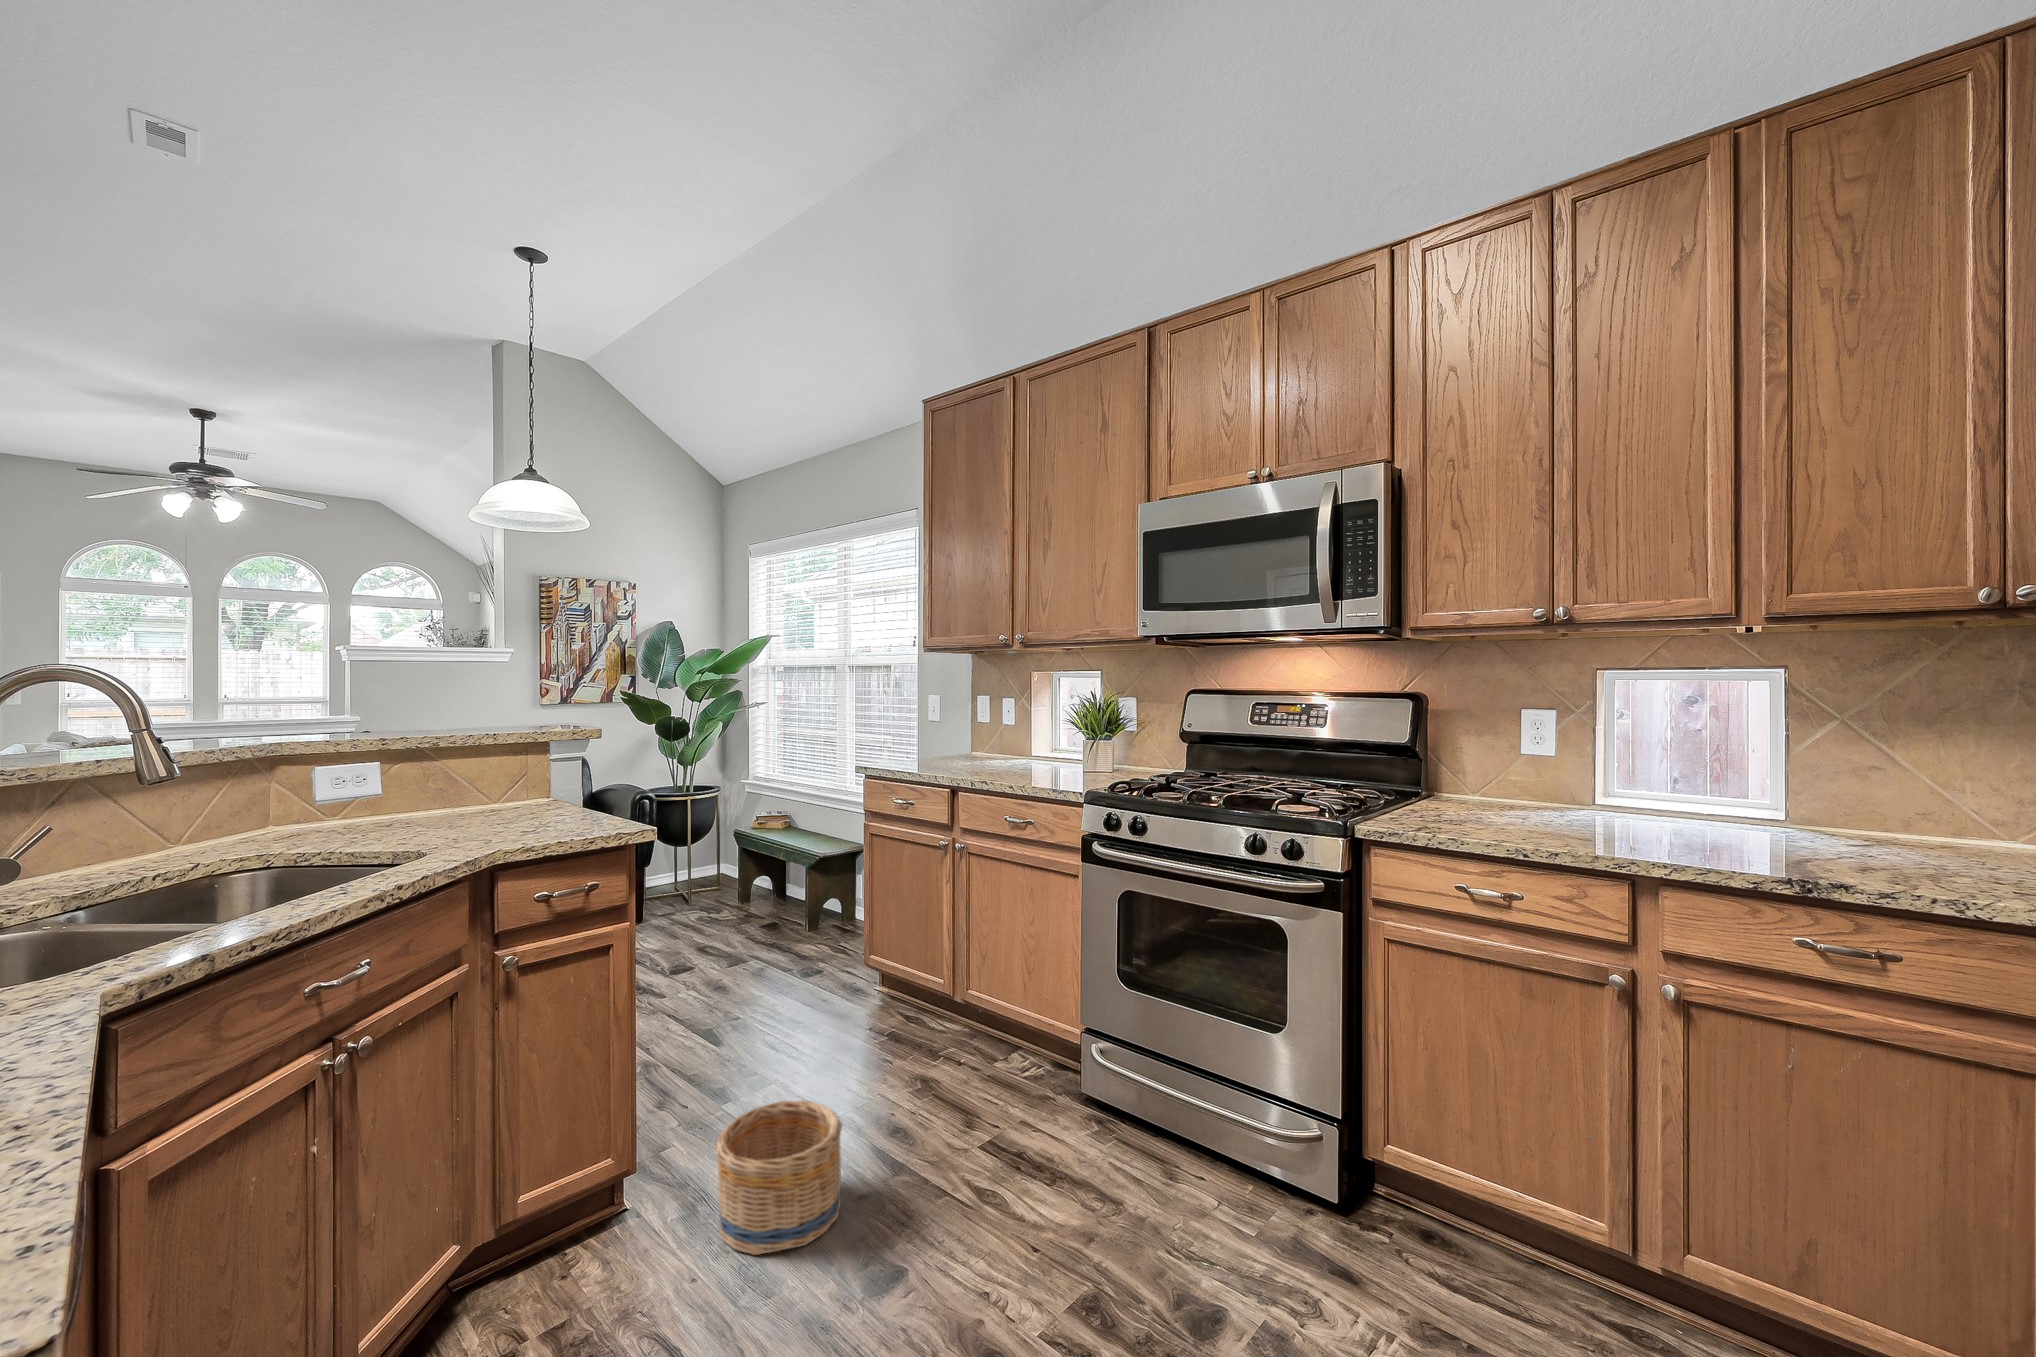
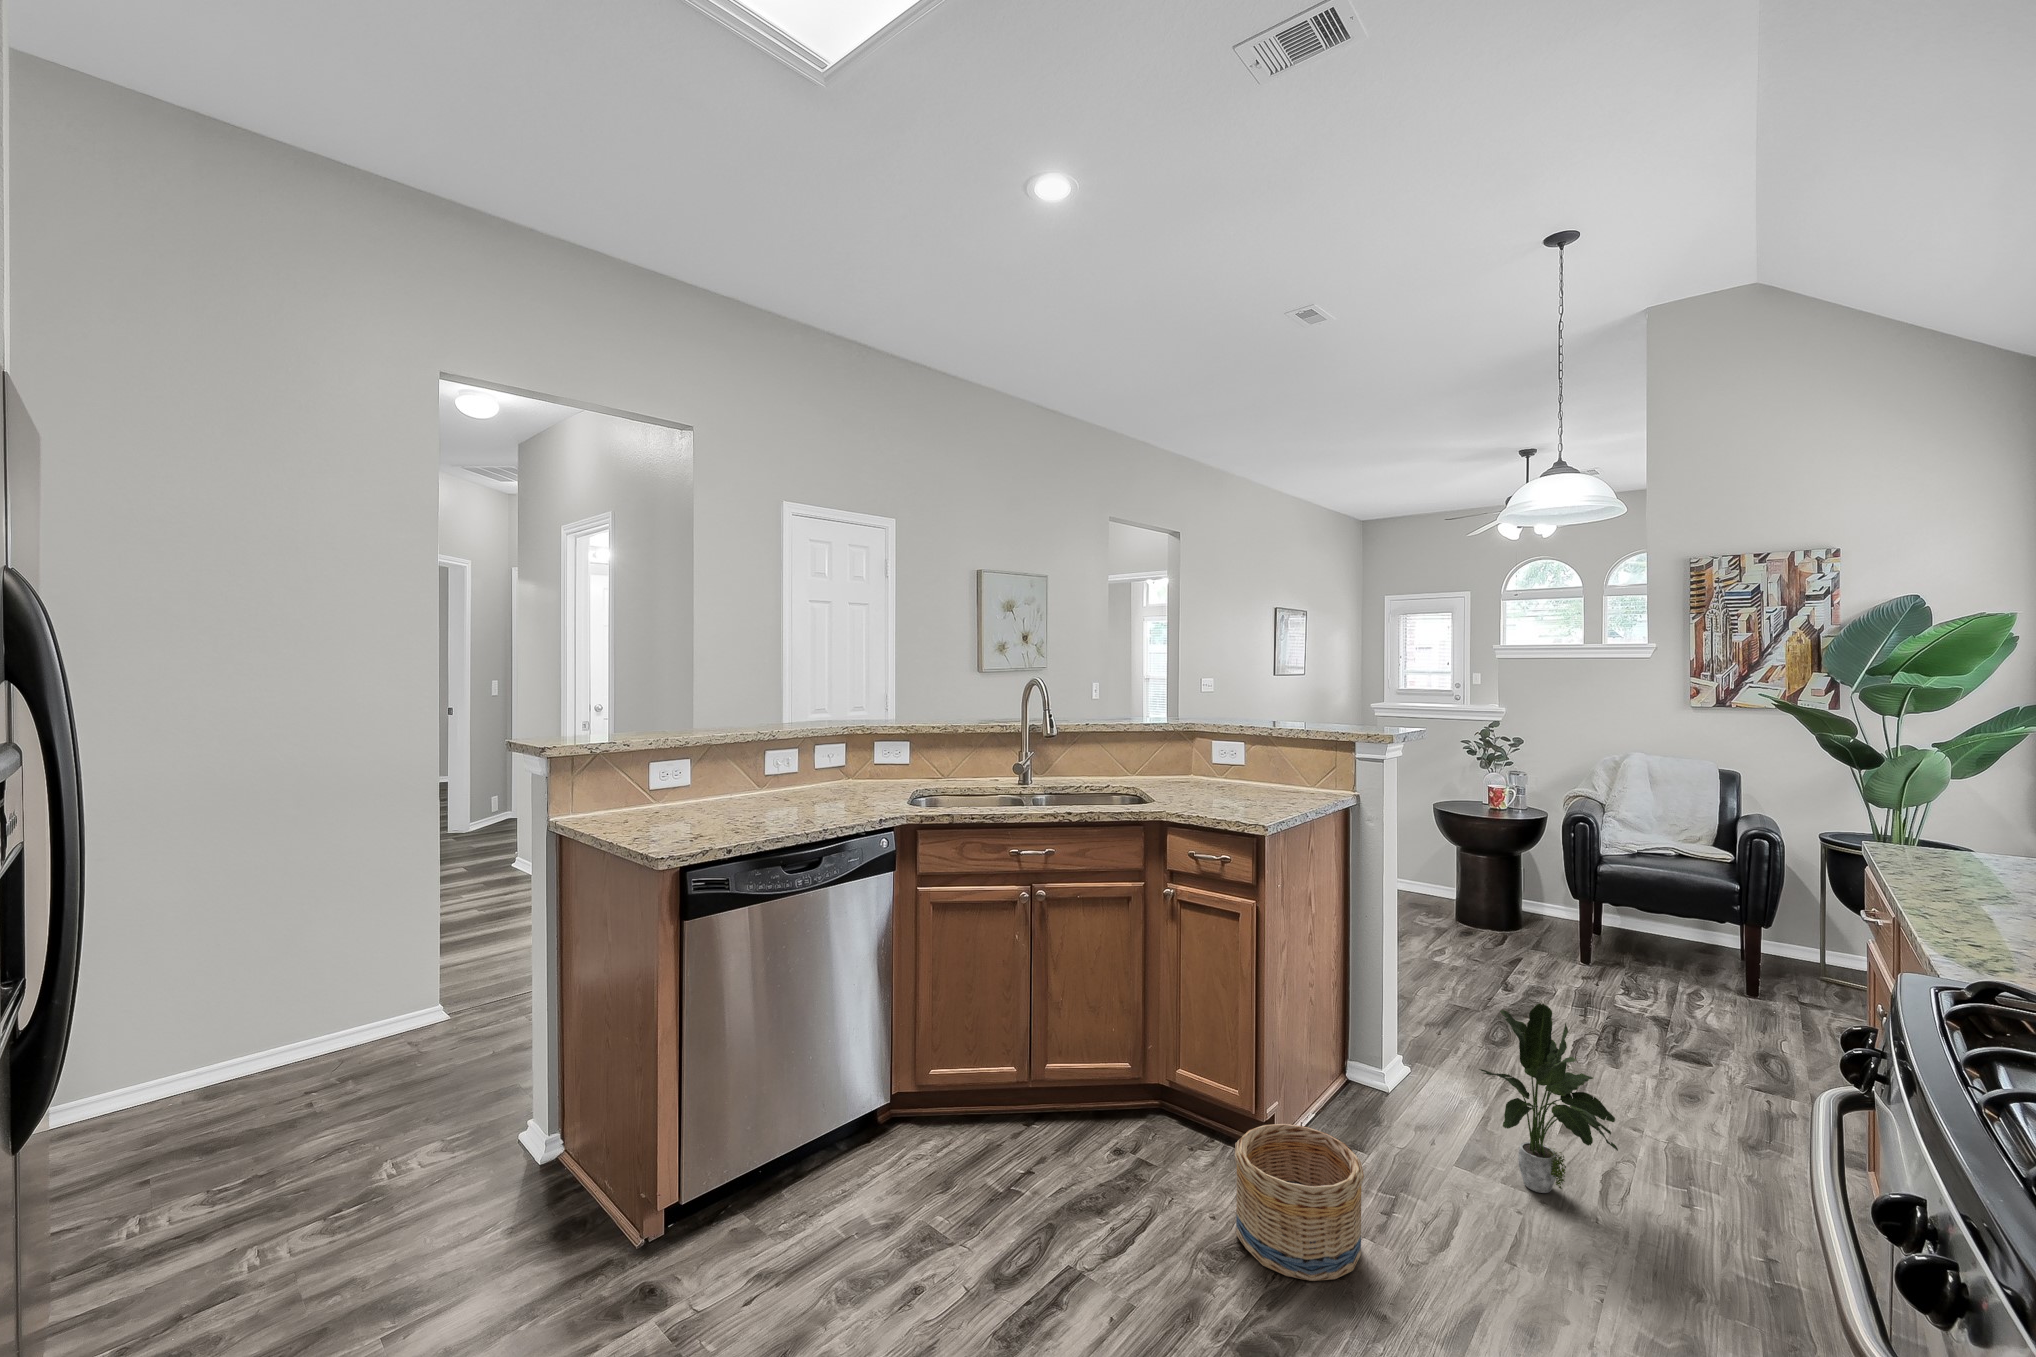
potted plant: none [739,928,837,1079] -> present [1479,1003,1618,1193]

